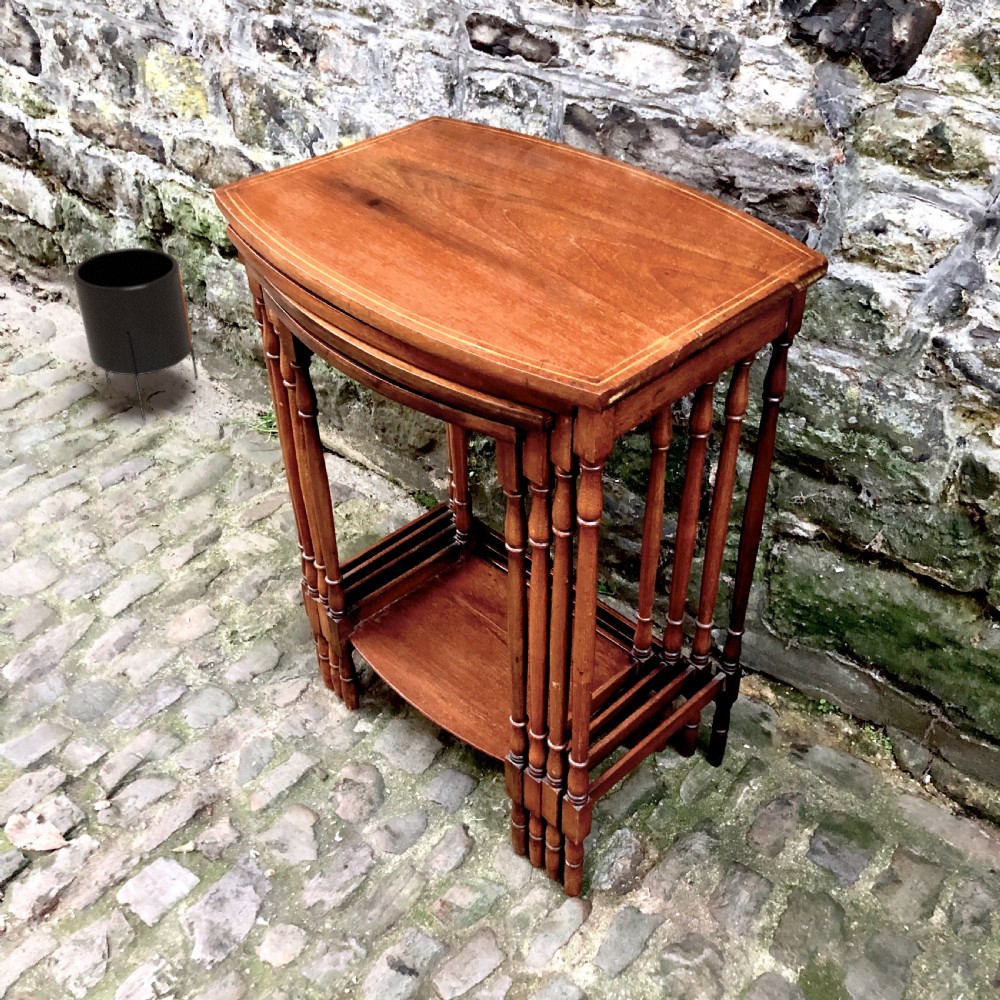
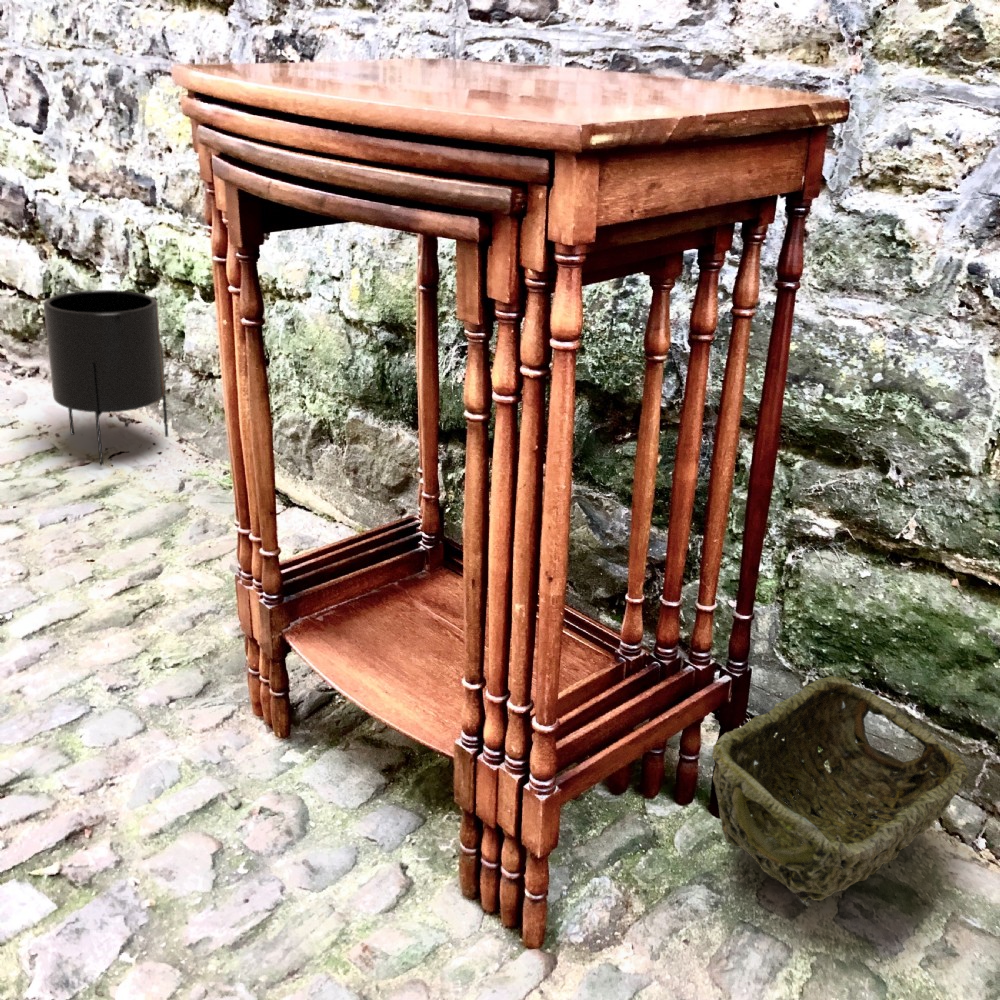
woven basket: none [709,650,914,848] -> present [712,676,969,902]

